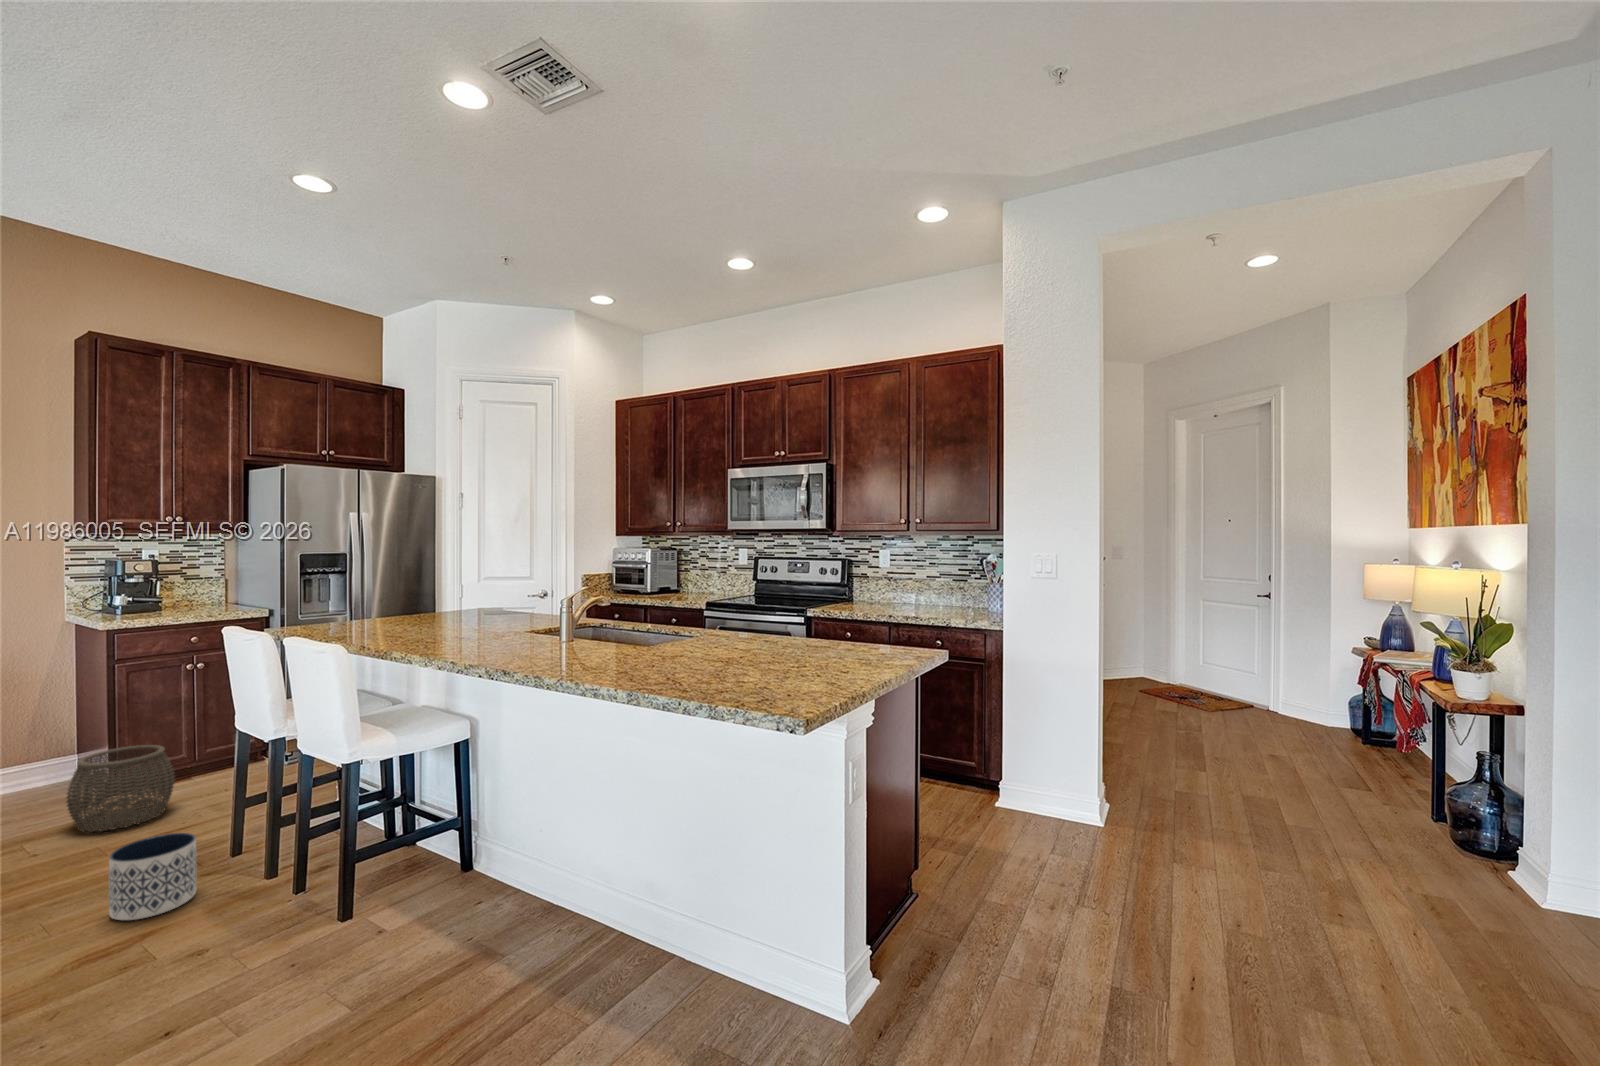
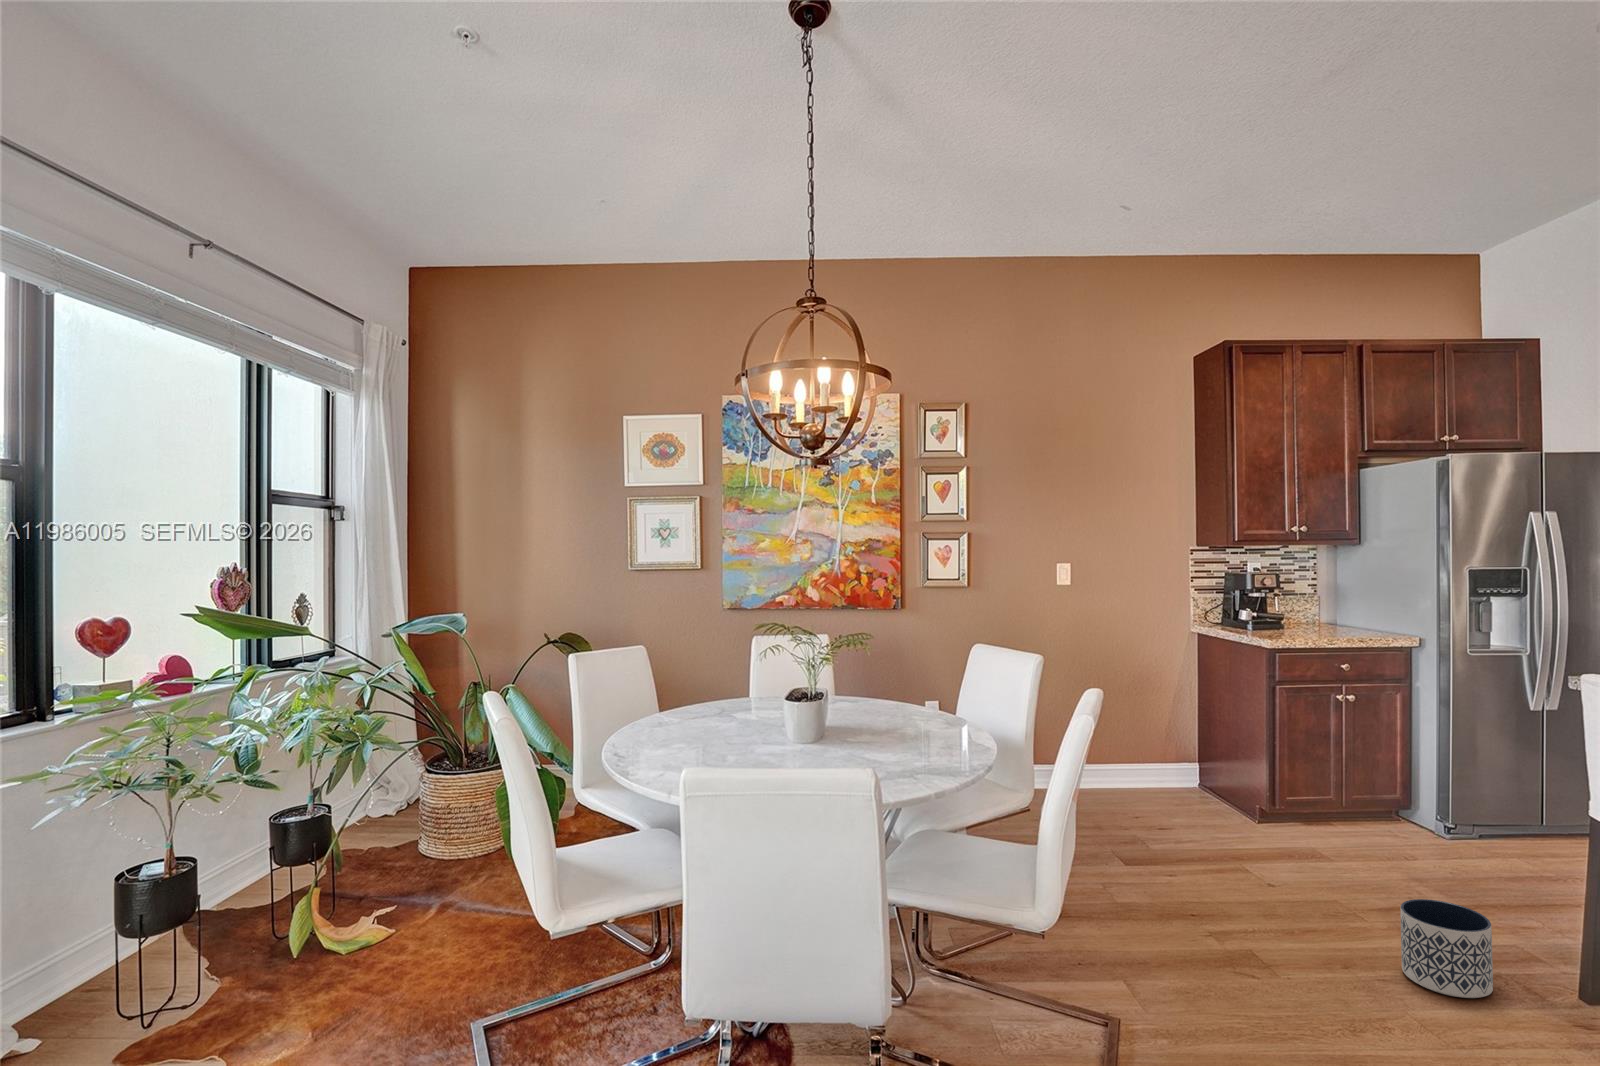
woven basket: present [66,745,174,832] -> none [1255,773,1350,862]

